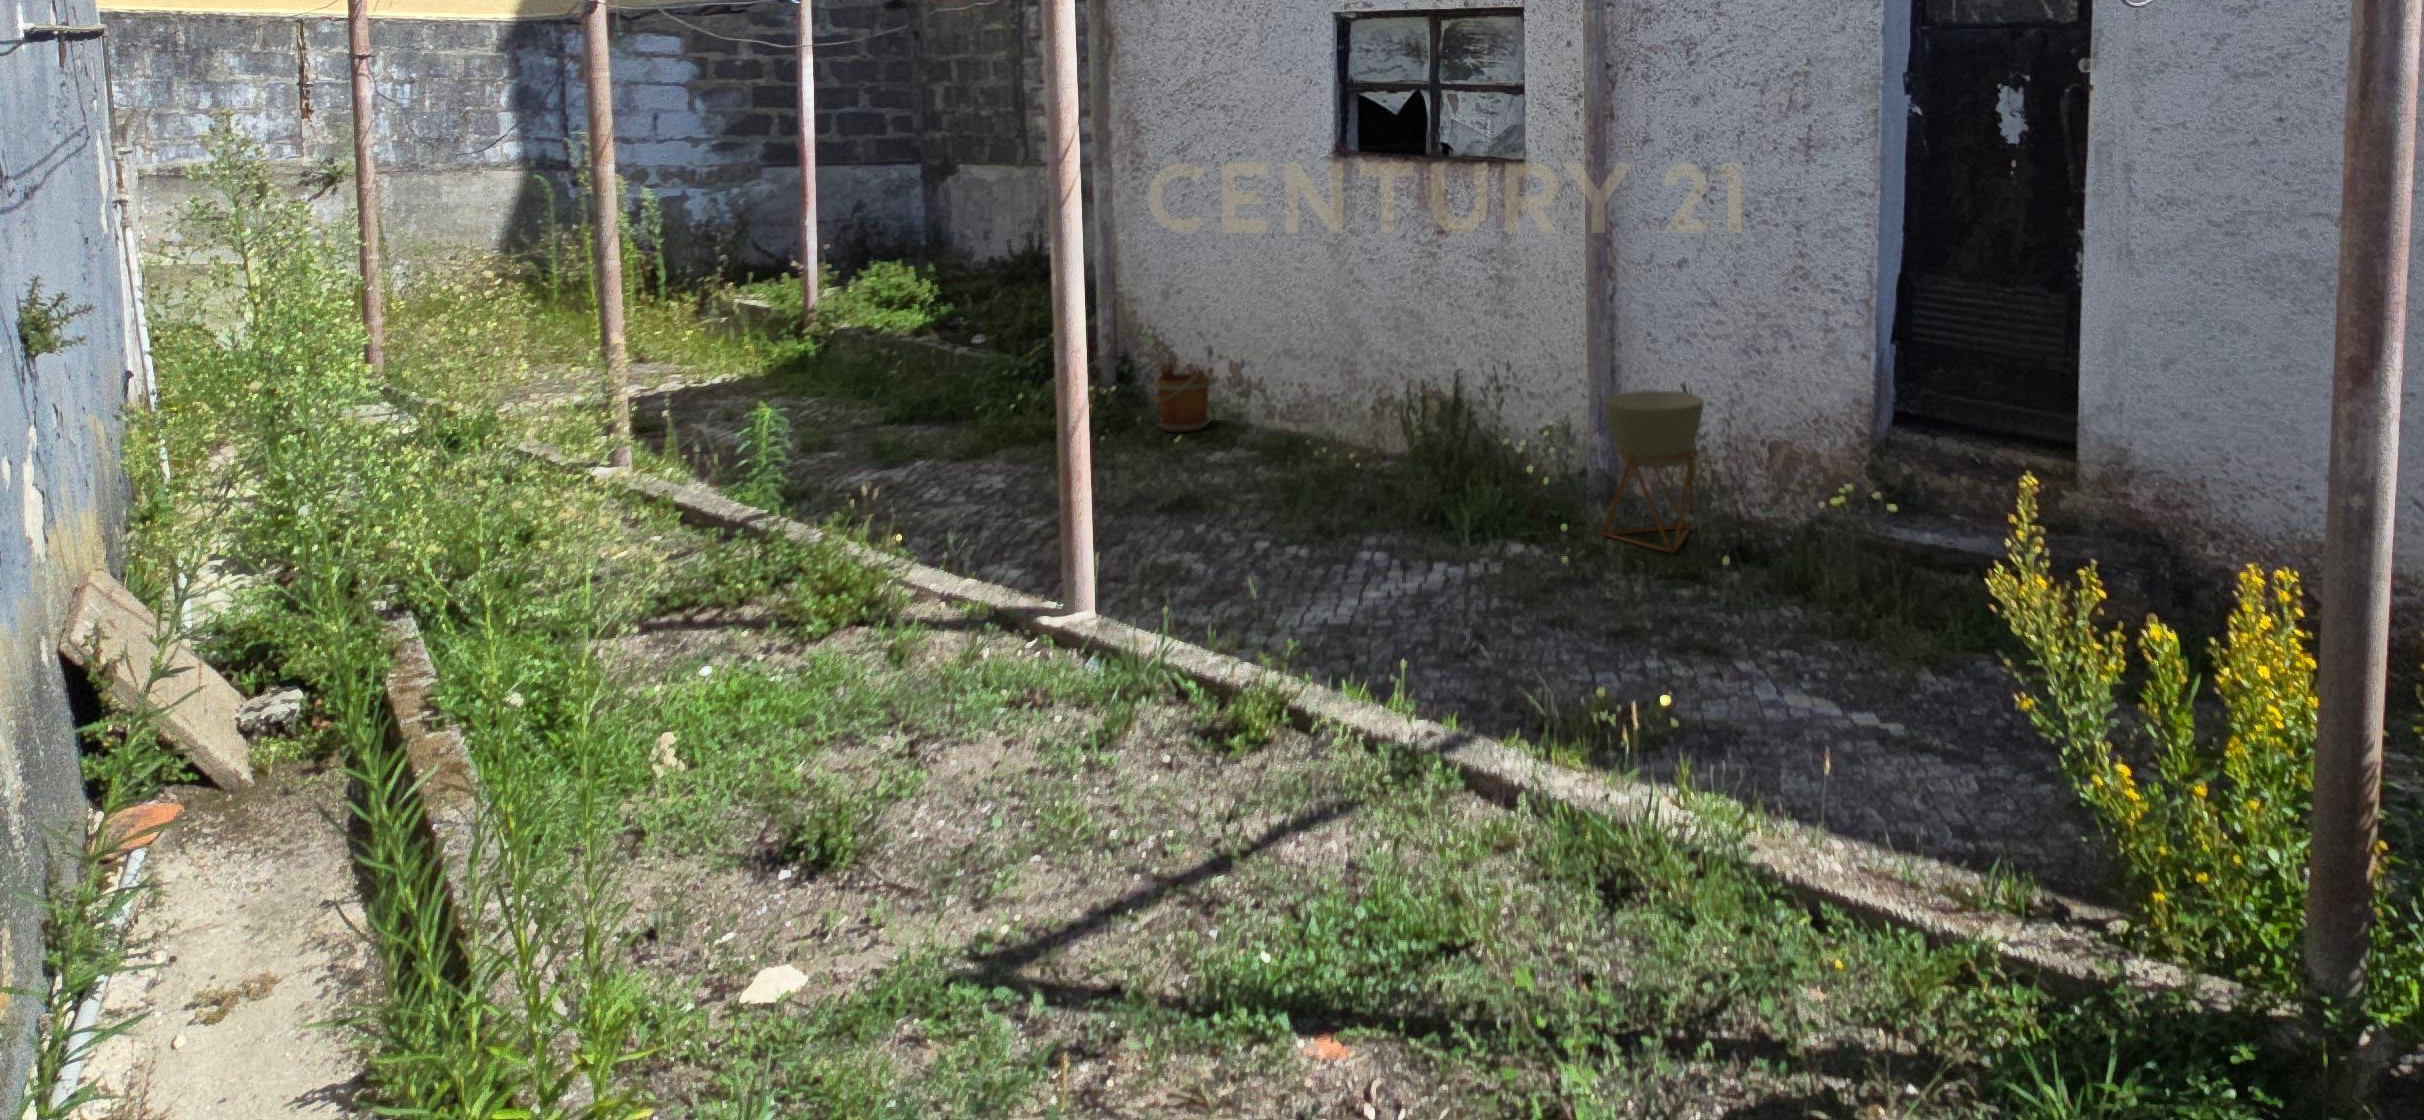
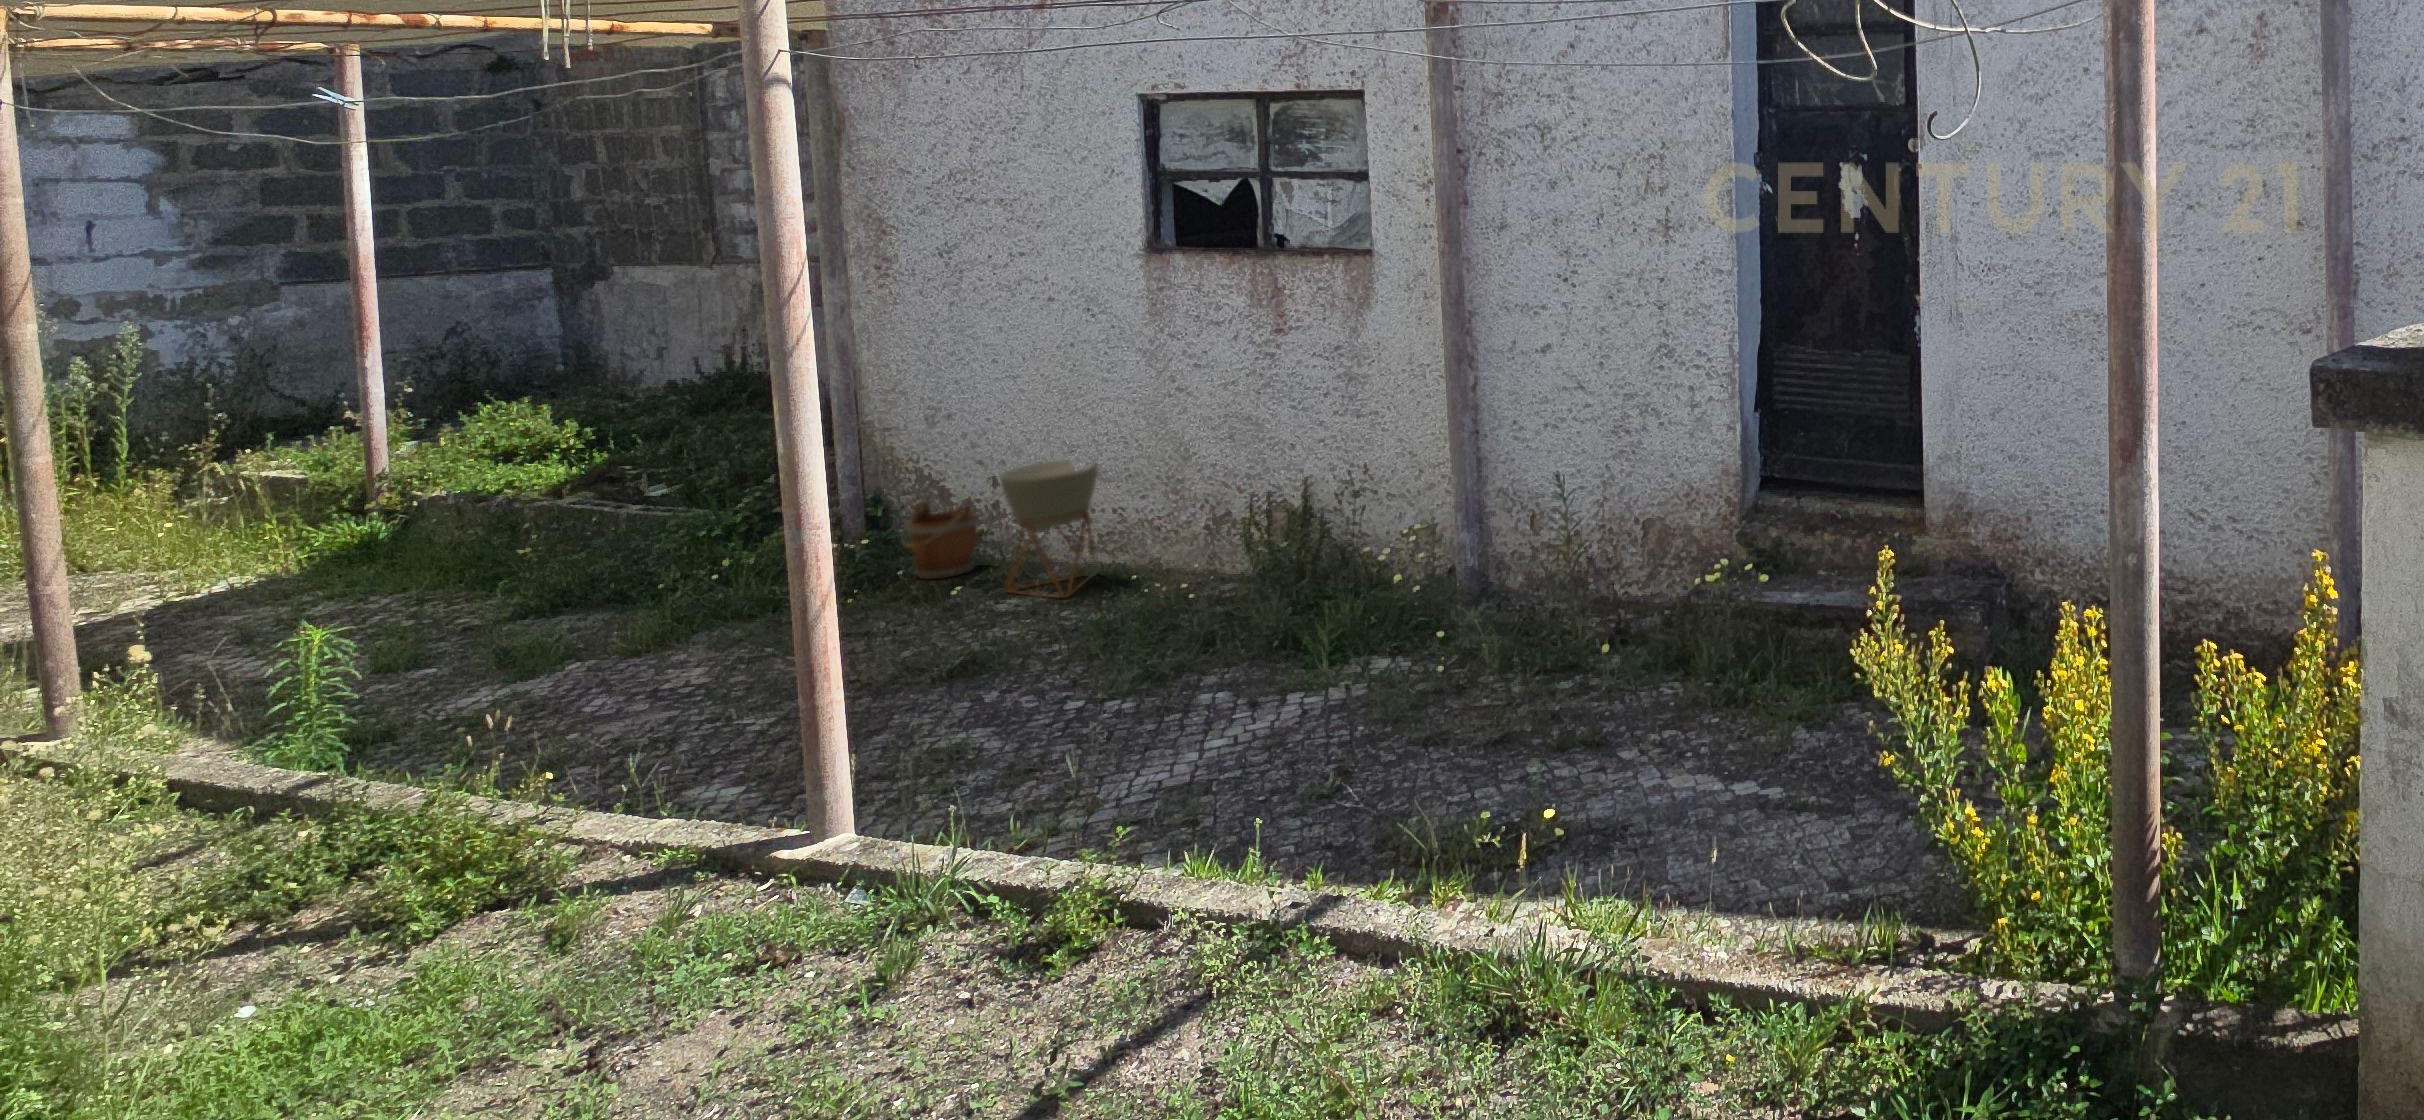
planter: present [1602,391,1704,553] -> present [1000,460,1098,598]

